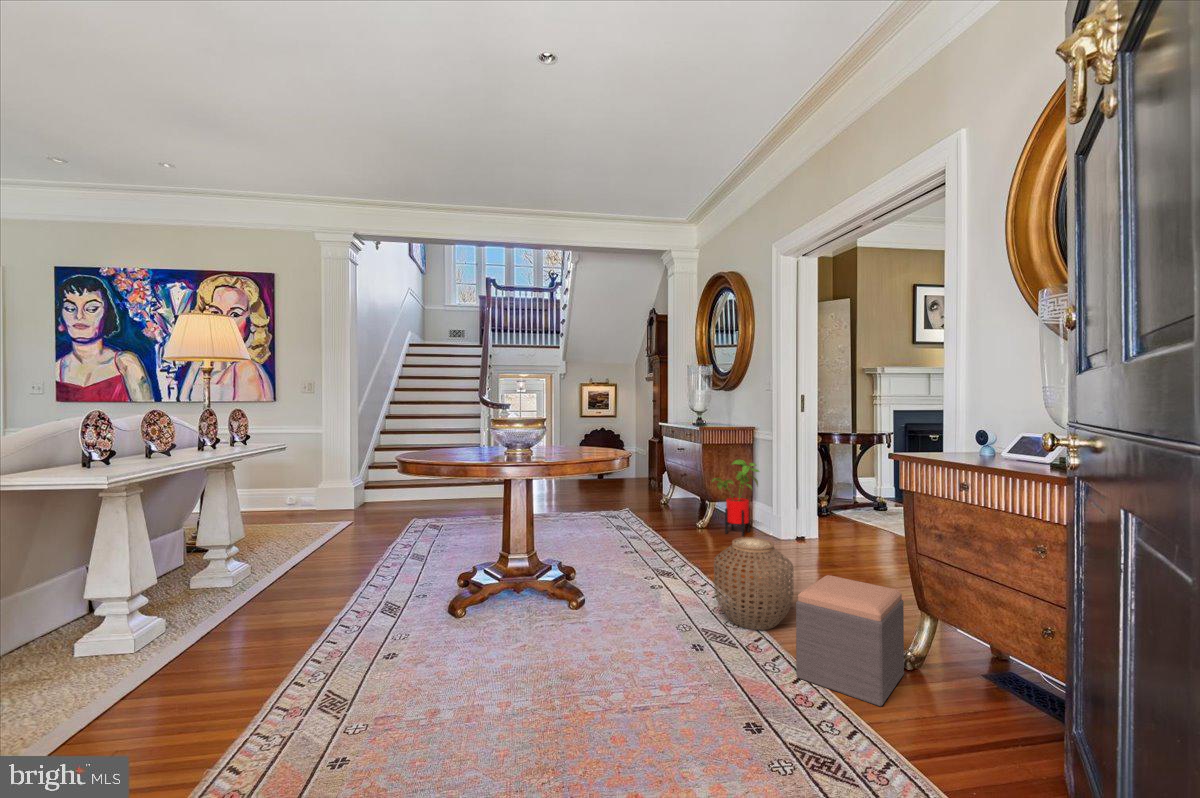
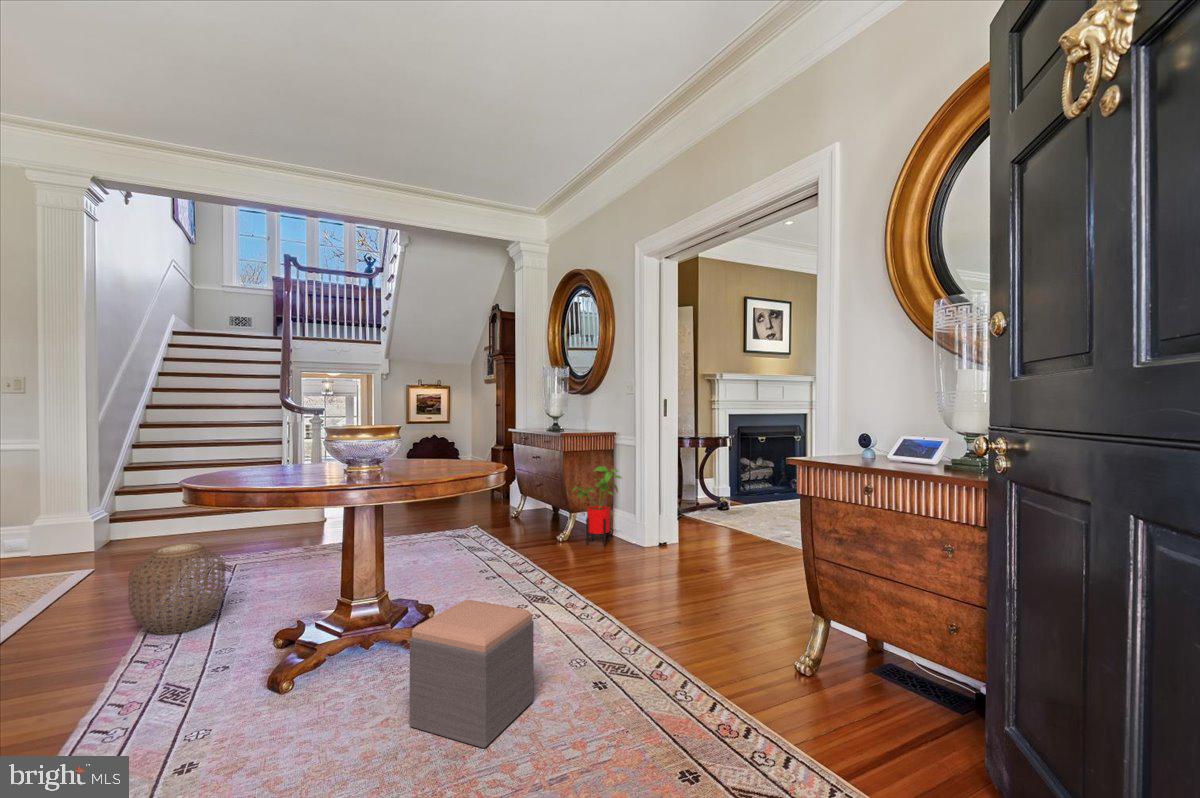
woven basket: present [714,537,794,630] -> present [128,542,225,635]
footstool: present [796,575,904,707] -> present [410,600,534,748]

